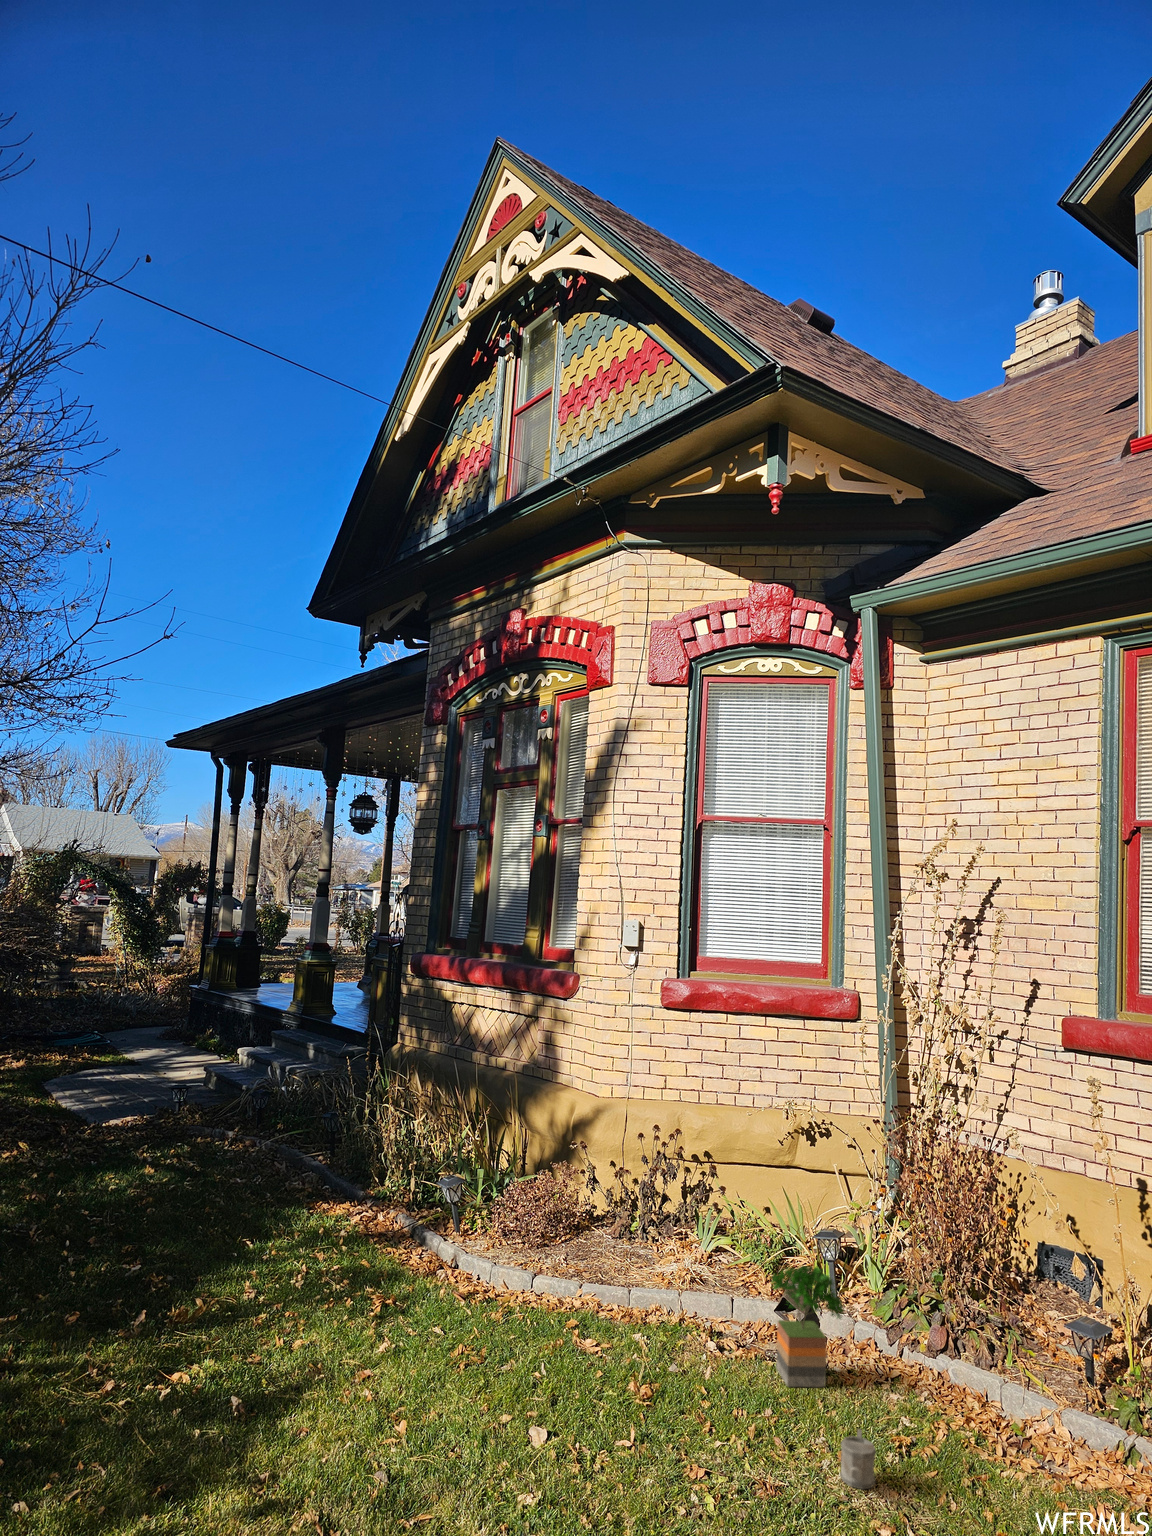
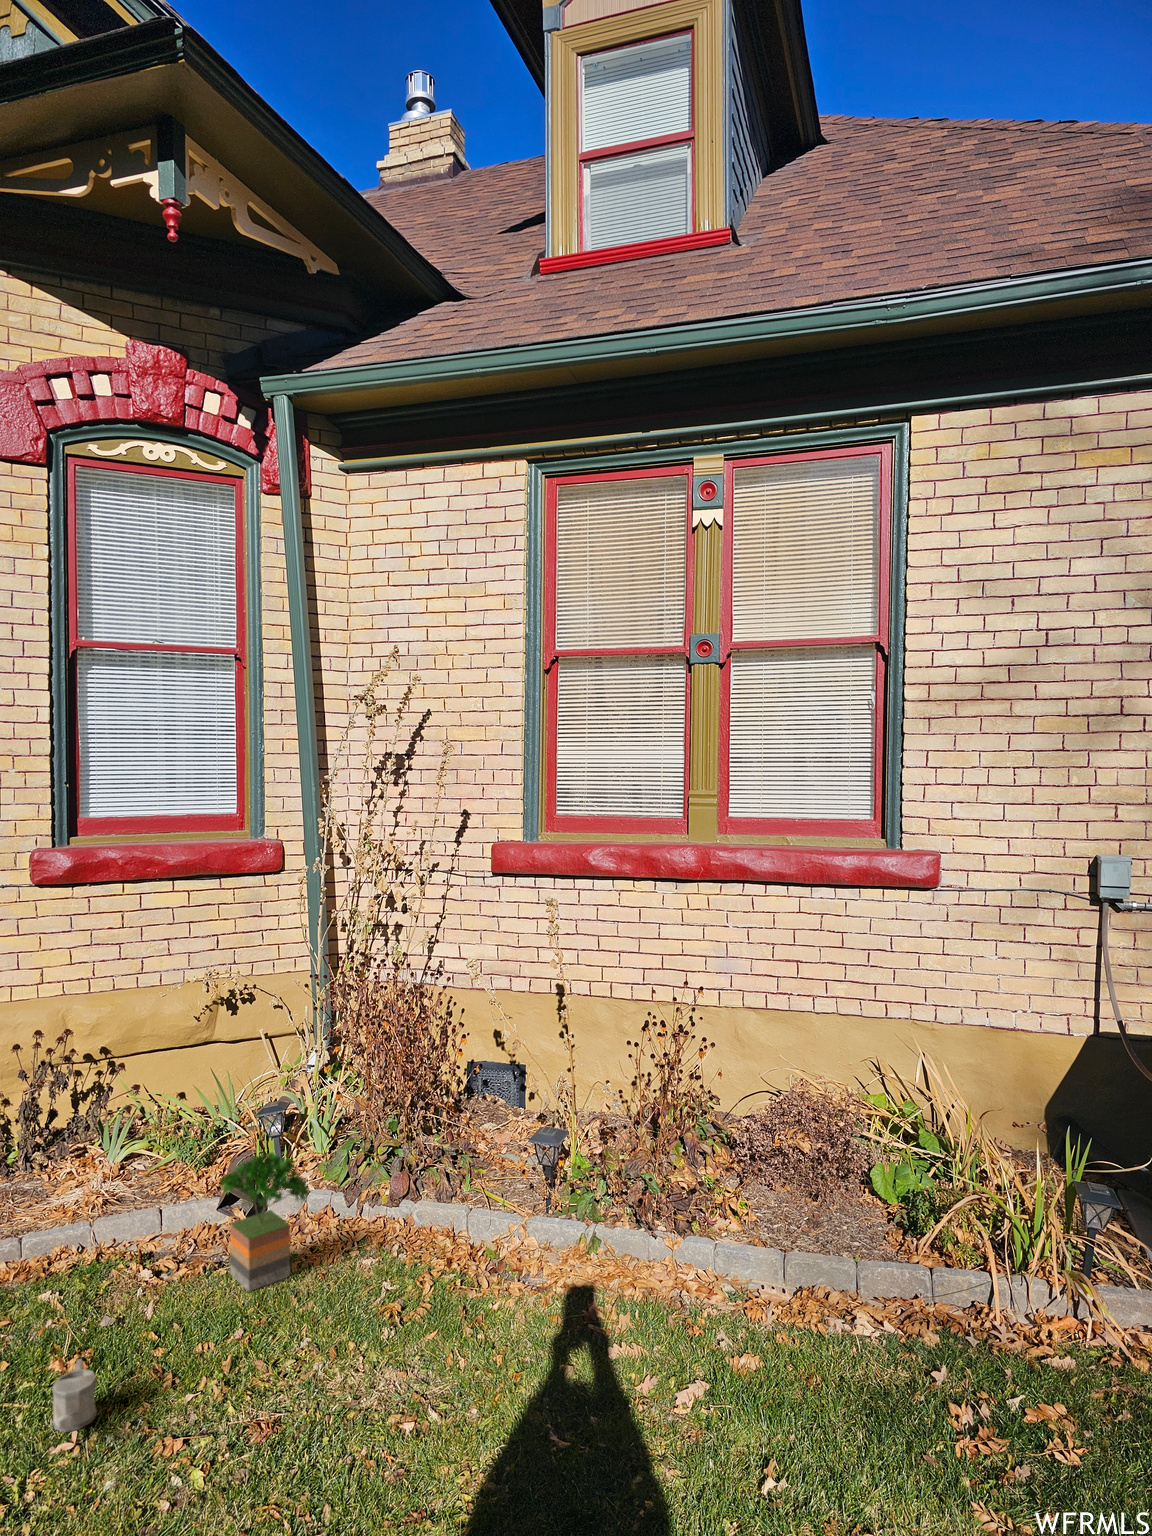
watering can: present [840,1429,876,1489] -> present [52,1359,97,1432]

